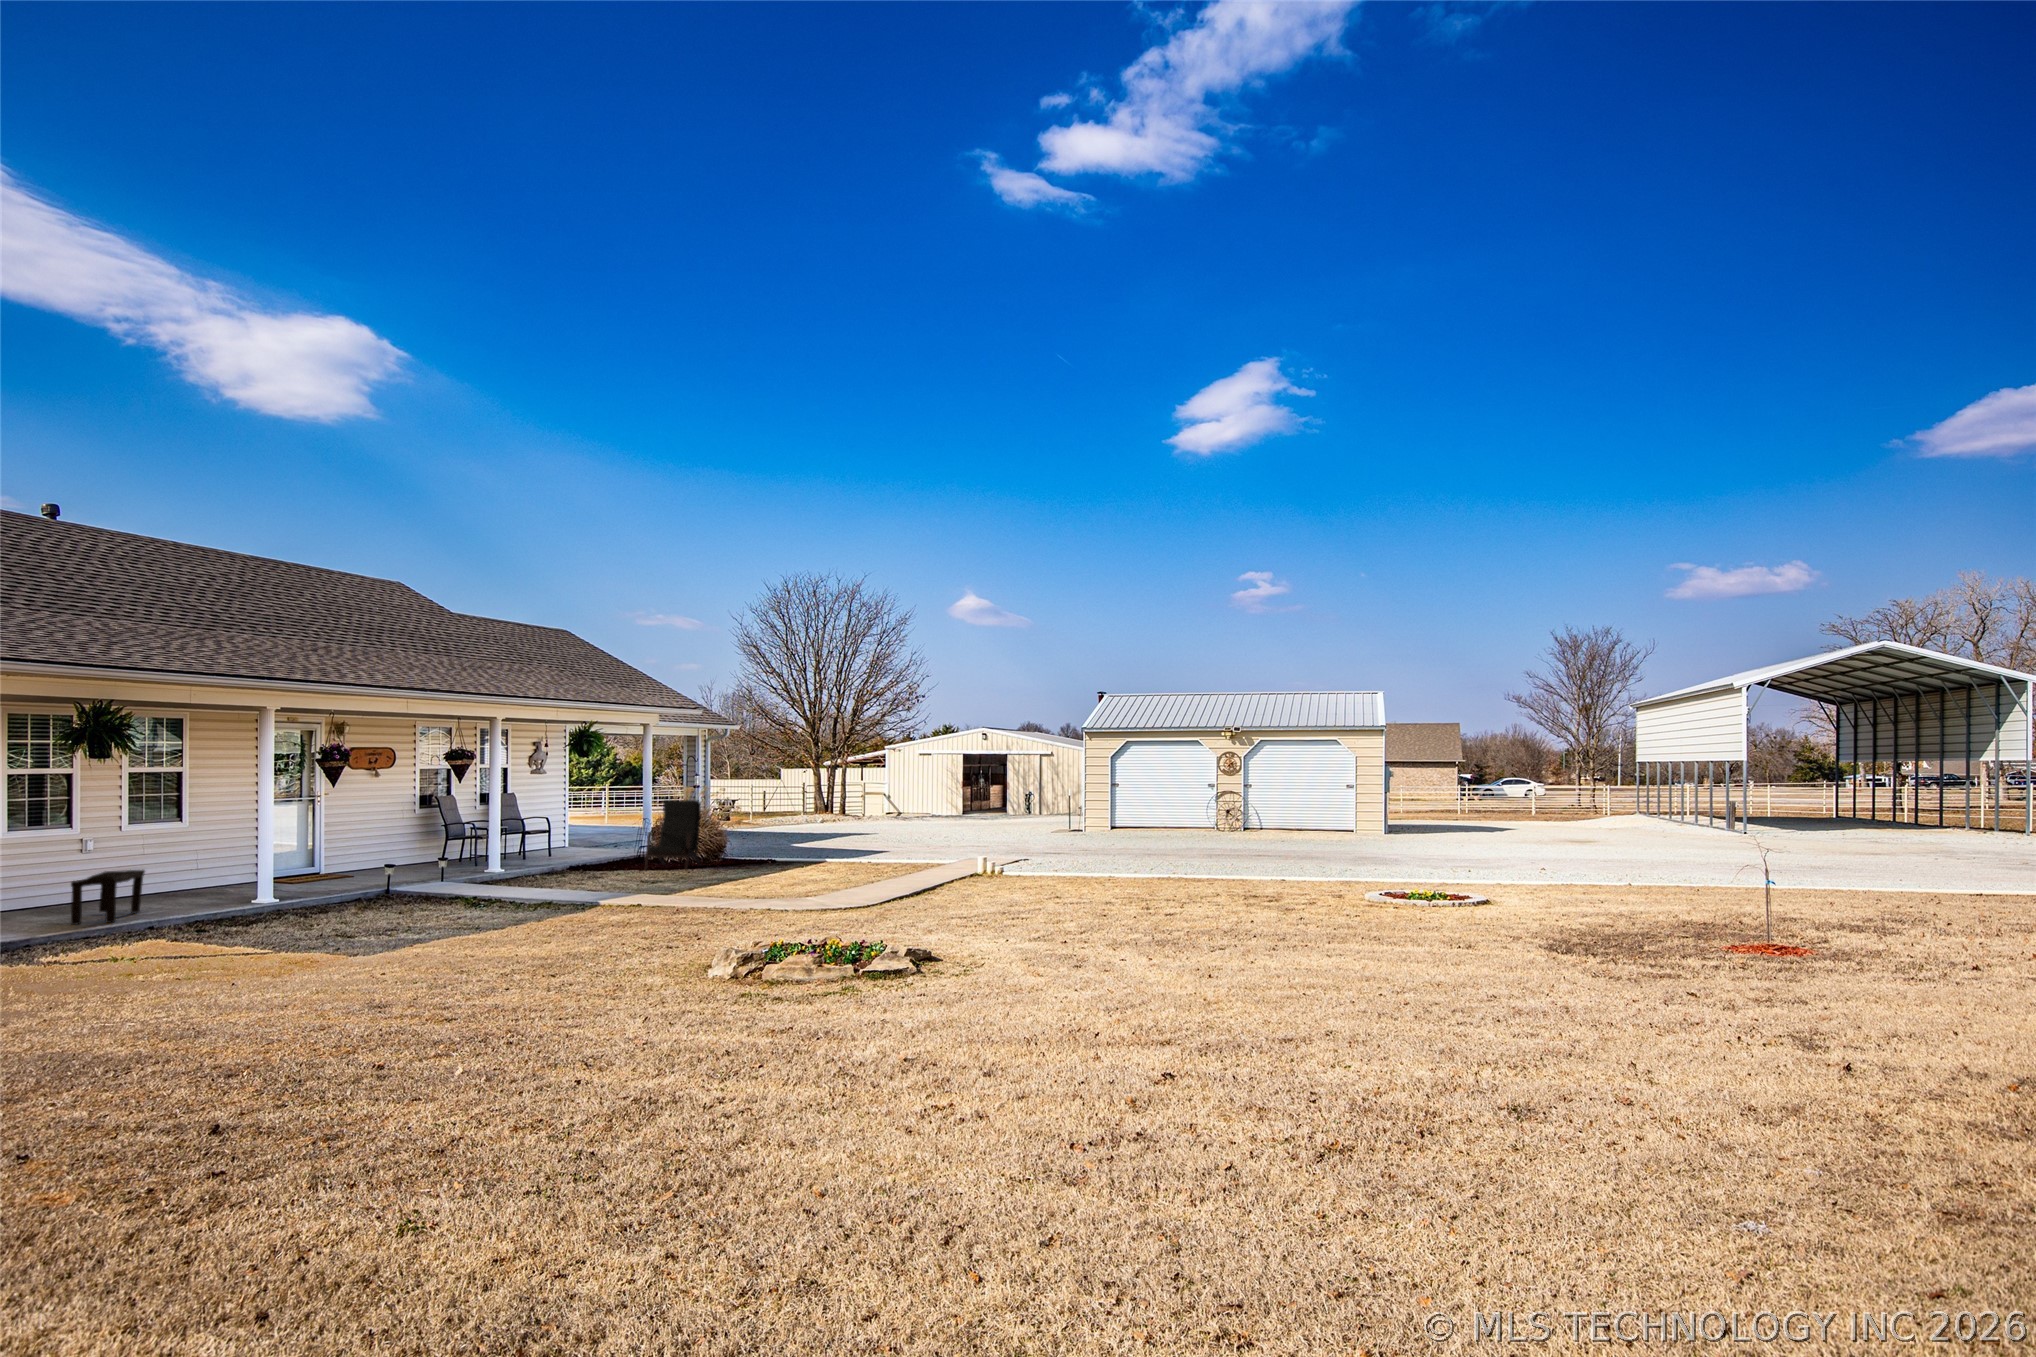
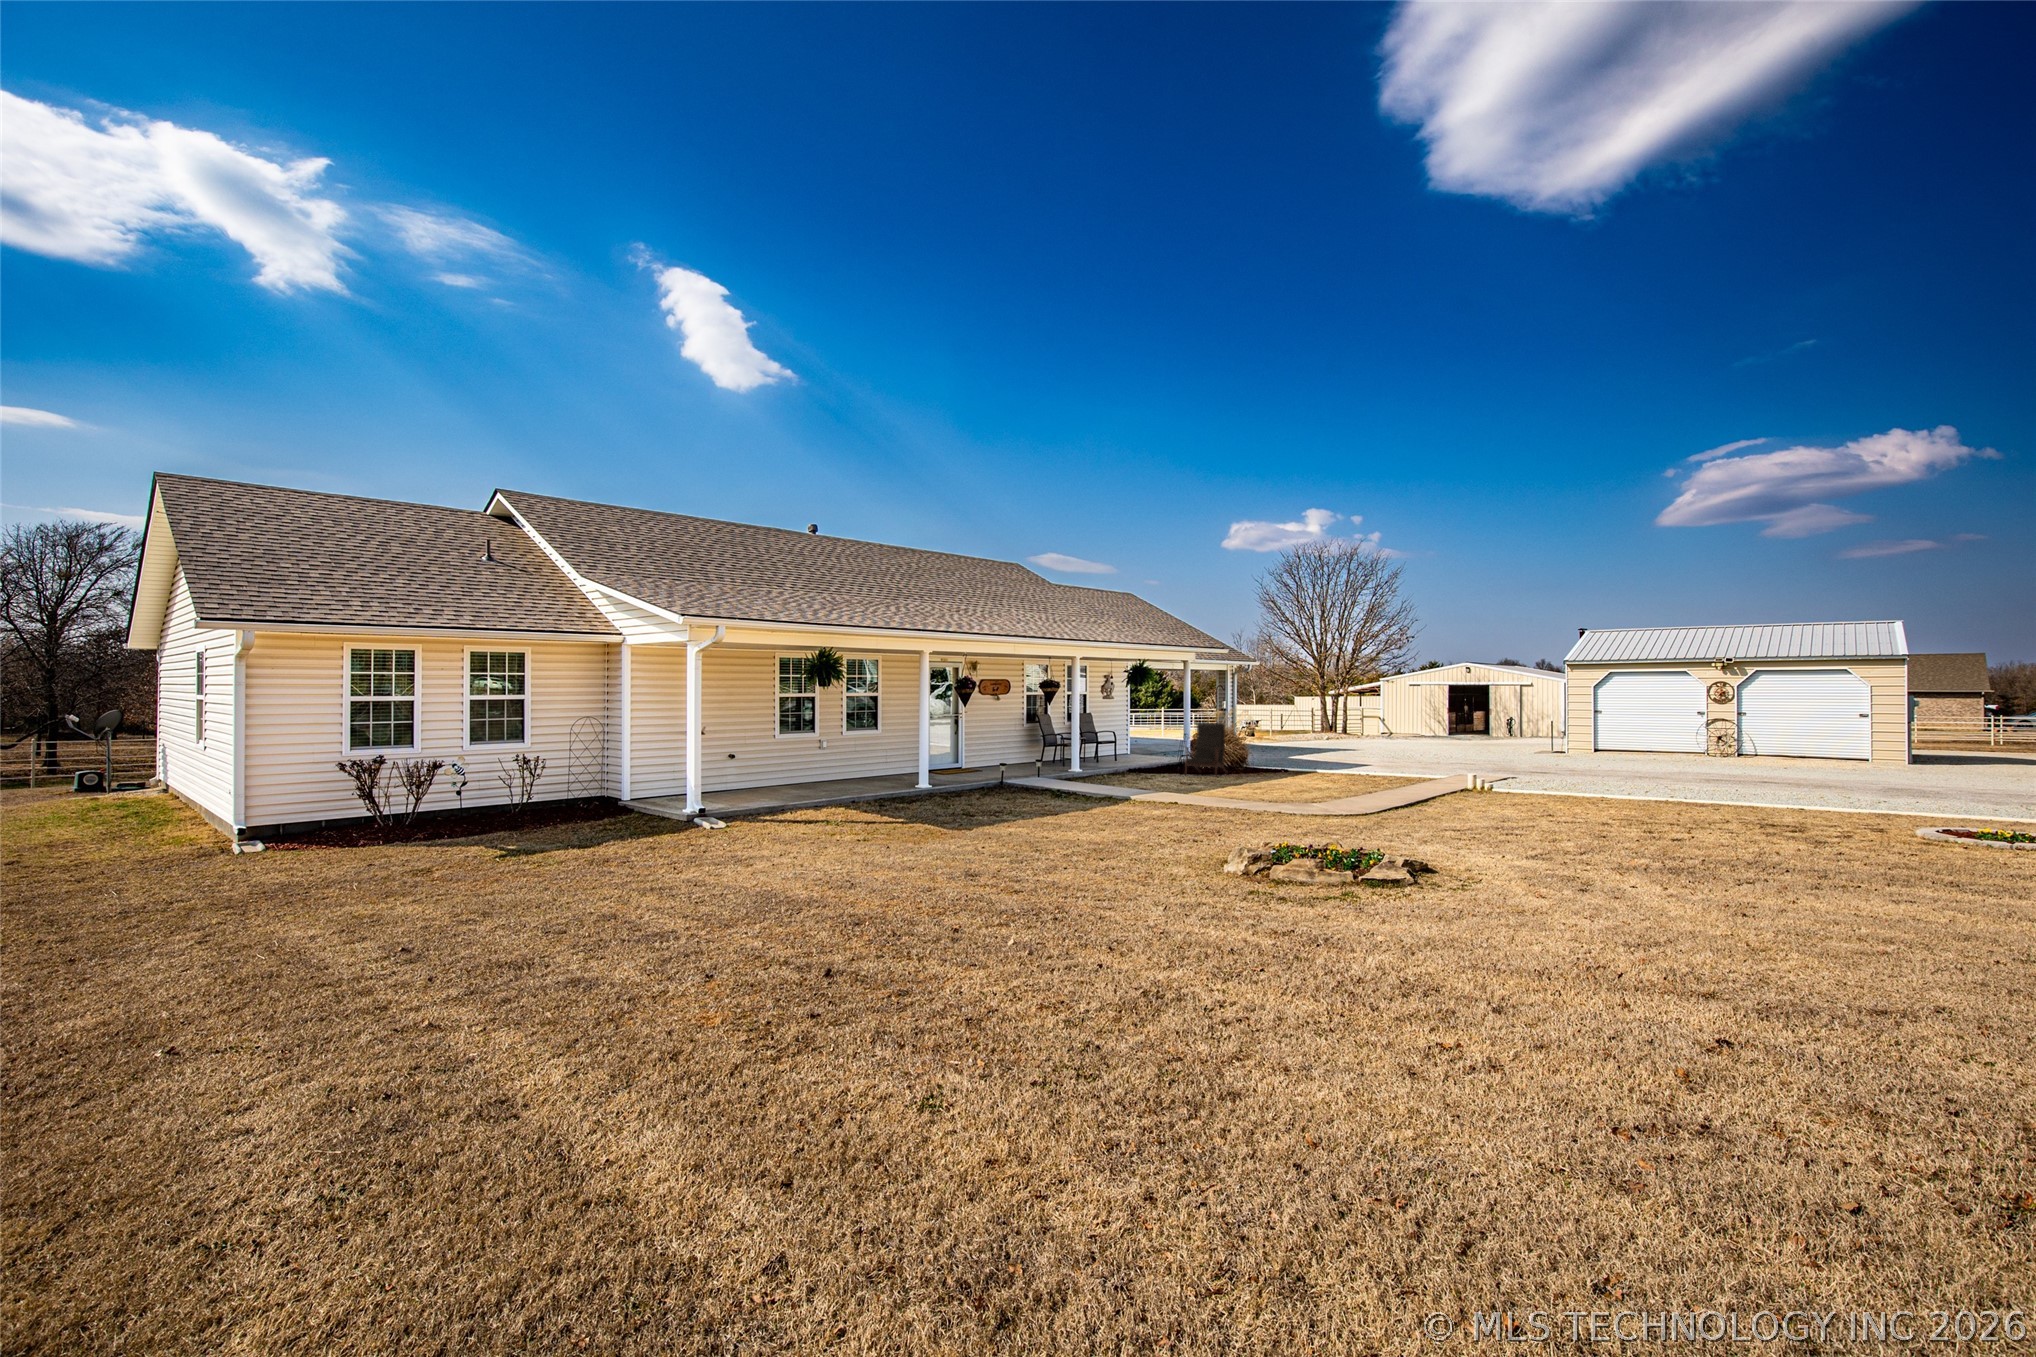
bench: present [71,870,145,925] -> none [837,768,876,801]

